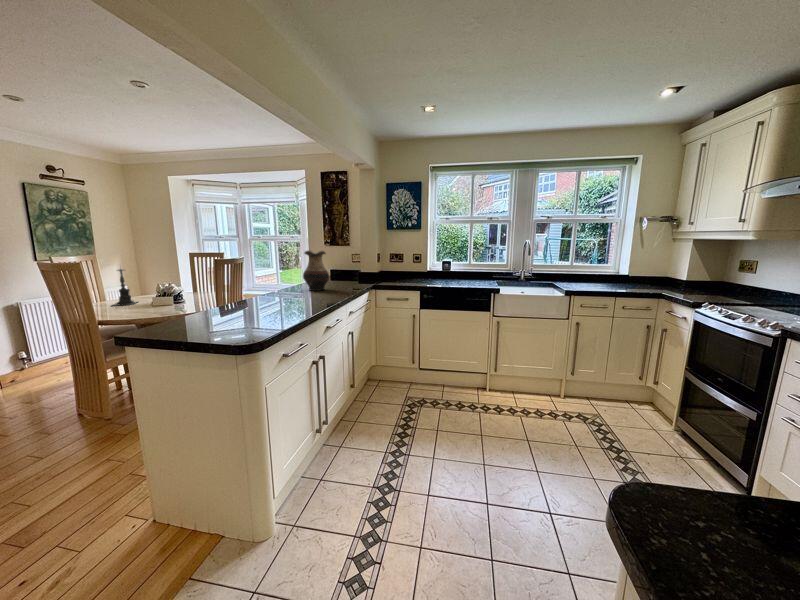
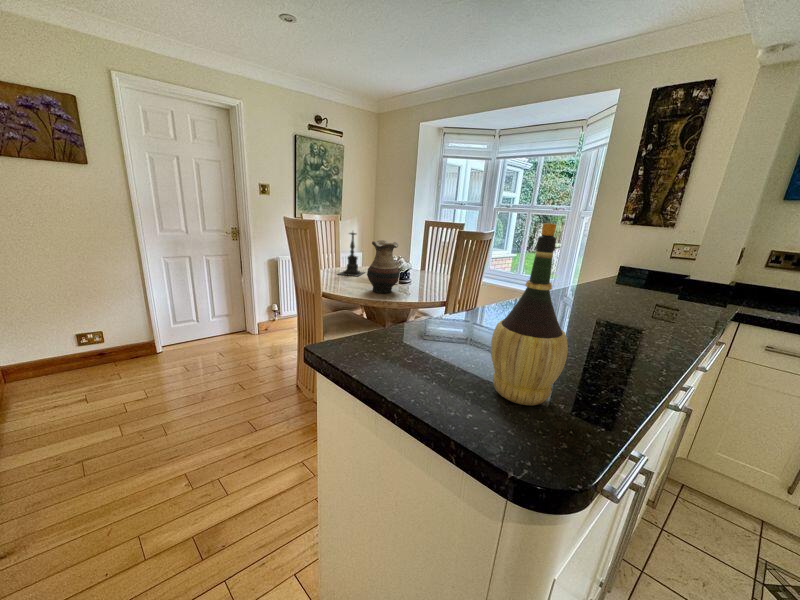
vase: present [303,250,329,291] -> present [367,240,399,293]
wine bottle: none [216,252,241,310] -> present [491,223,568,405]

